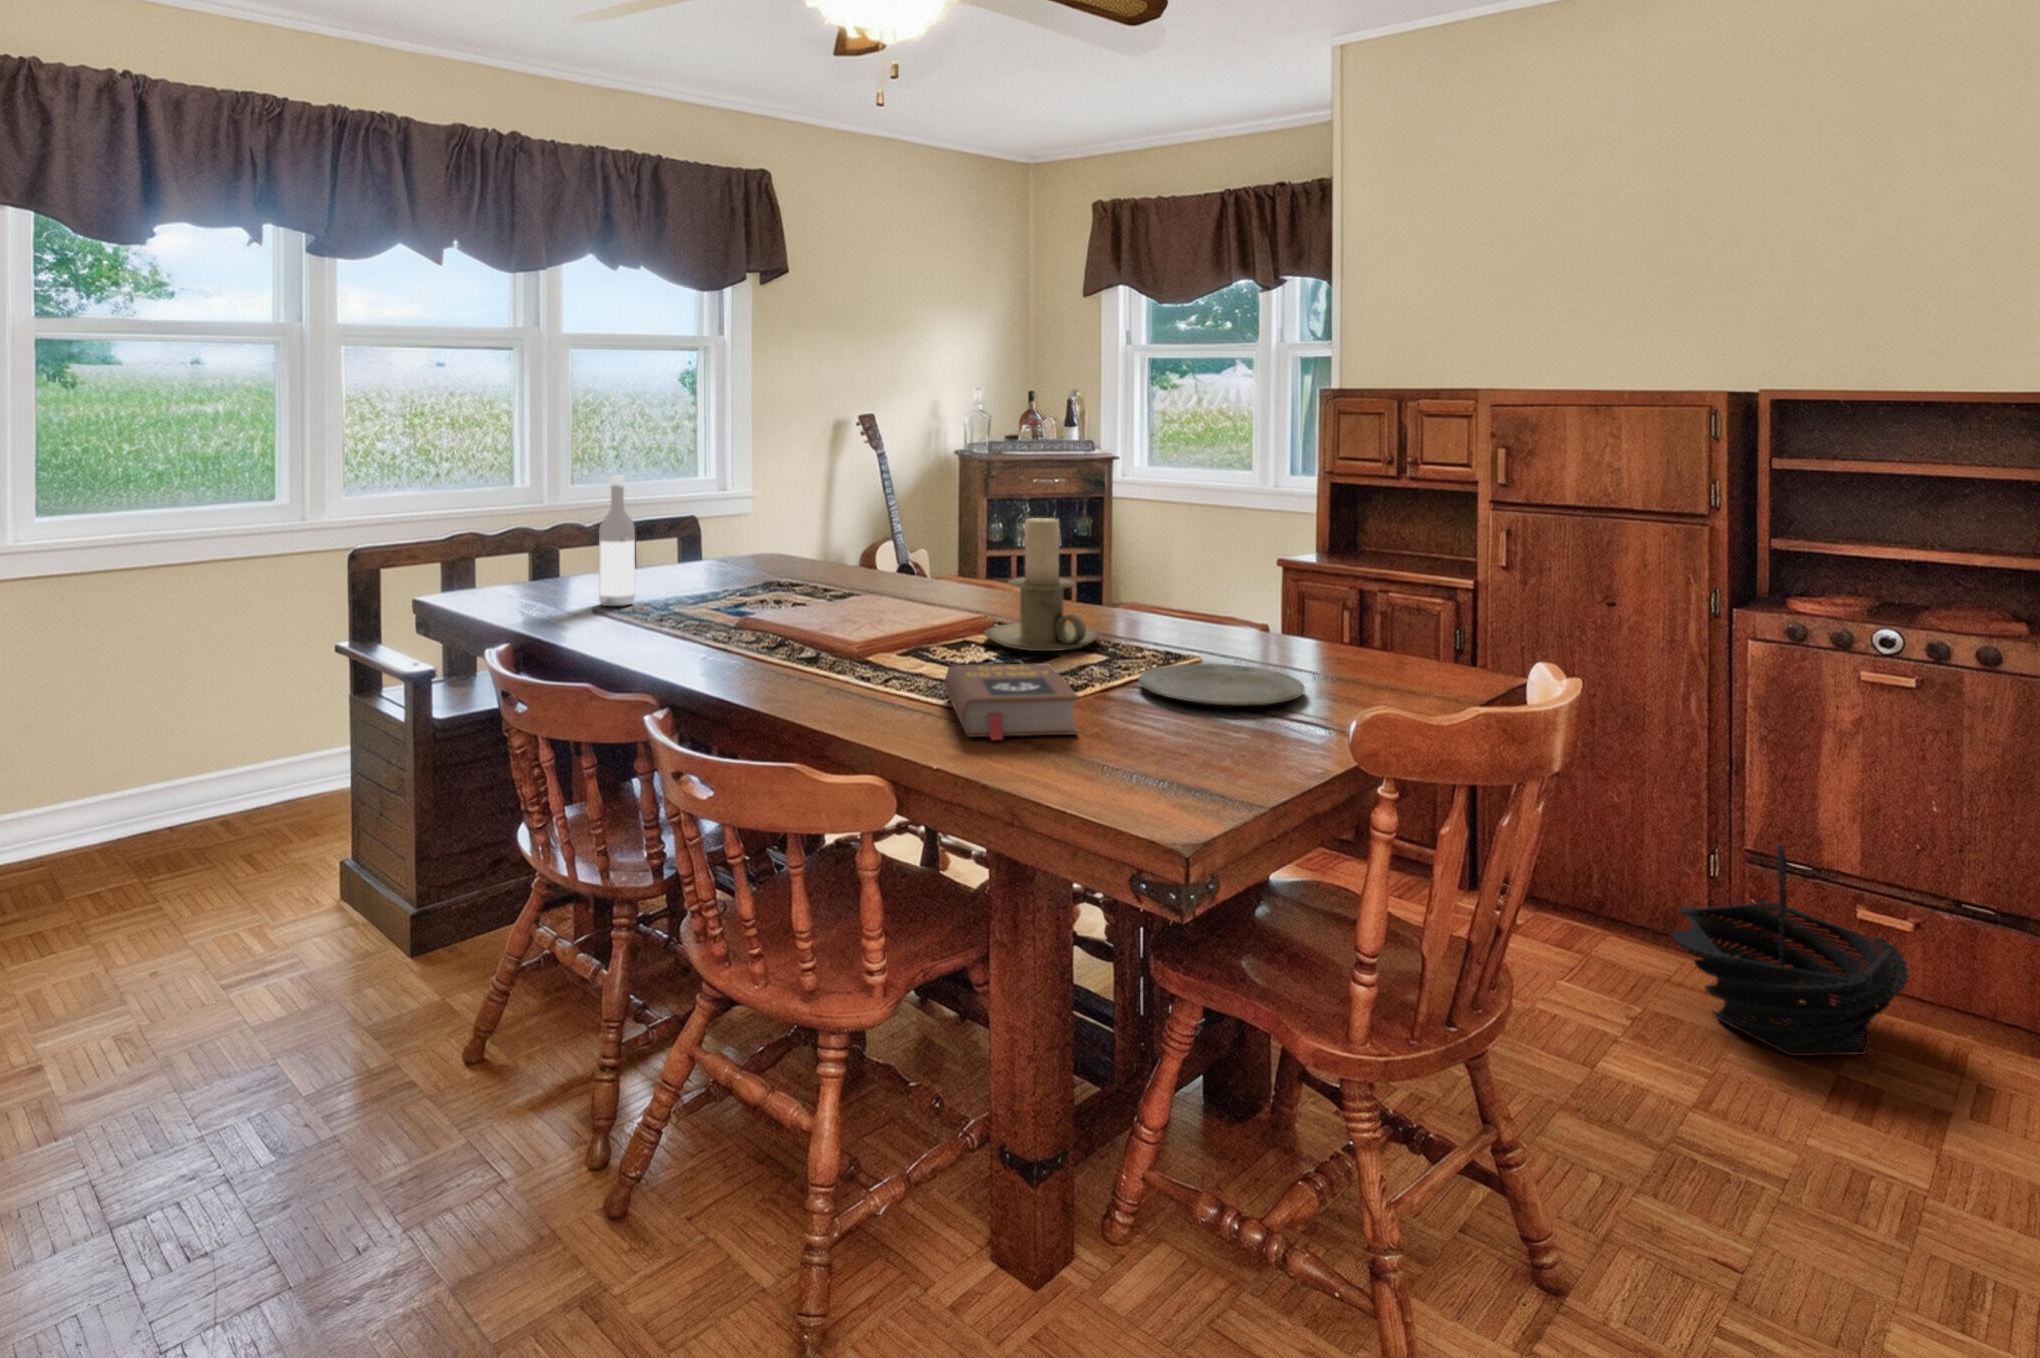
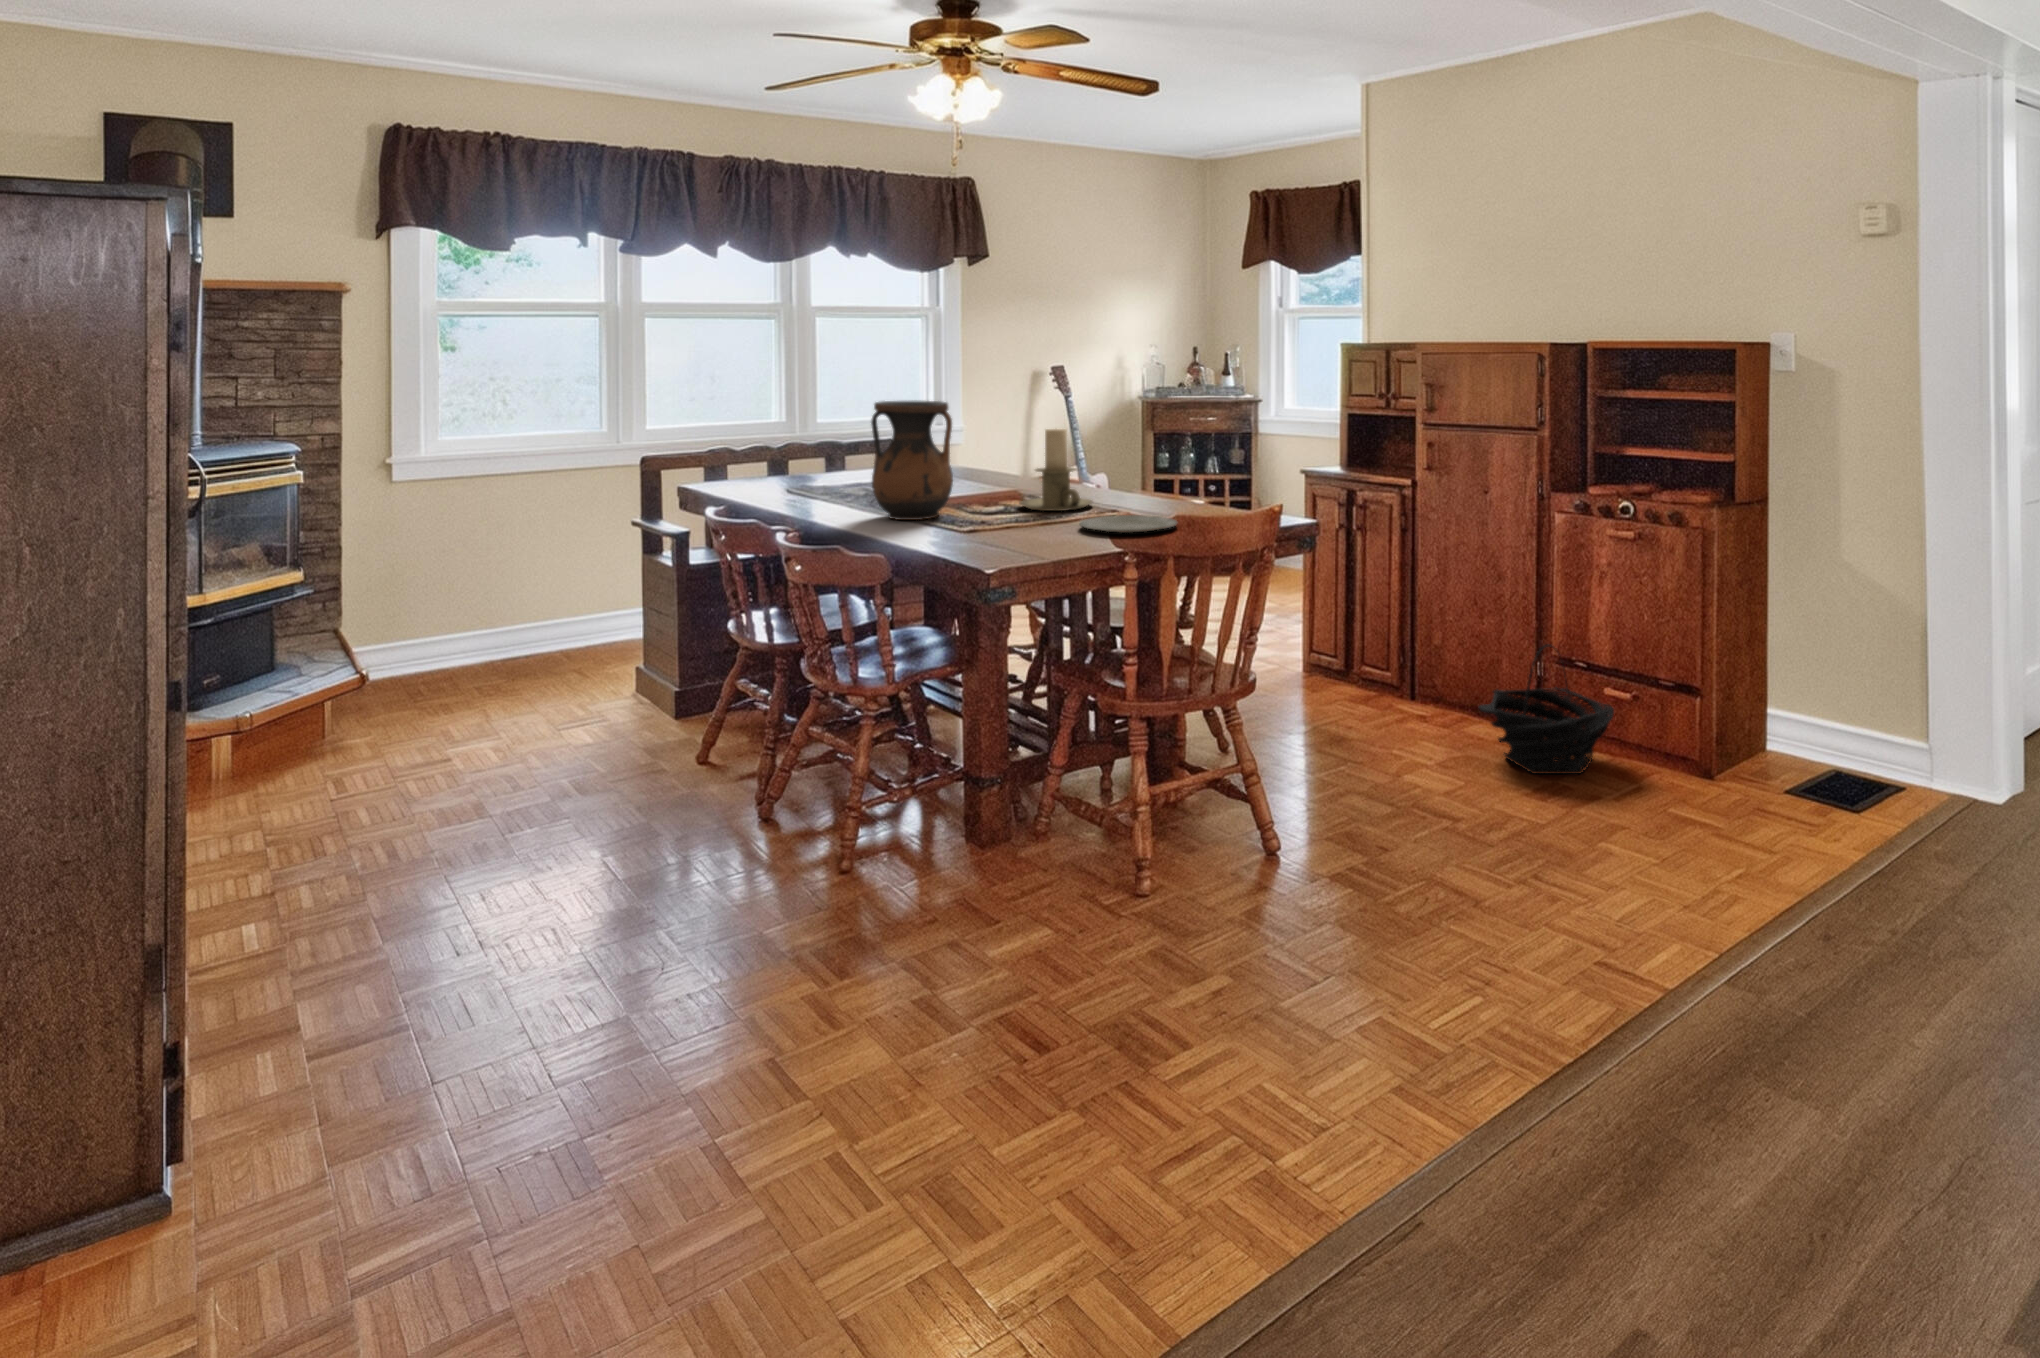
vase: none [769,475,899,674] -> present [871,401,953,520]
wine bottle: present [599,476,635,606] -> none [796,405,821,490]
book: present [945,663,1079,740] -> none [946,510,1024,545]

